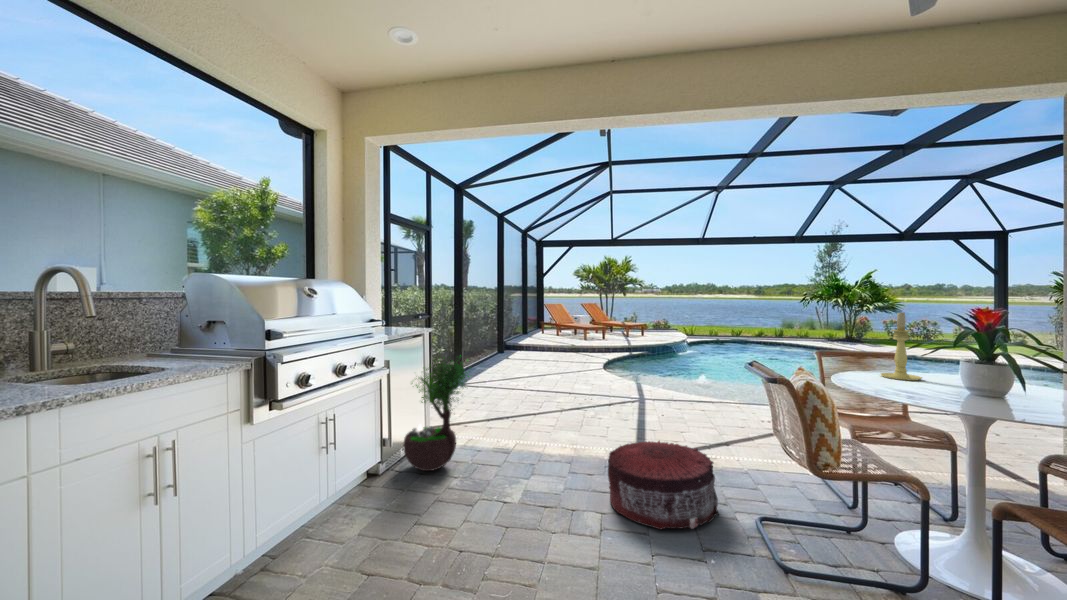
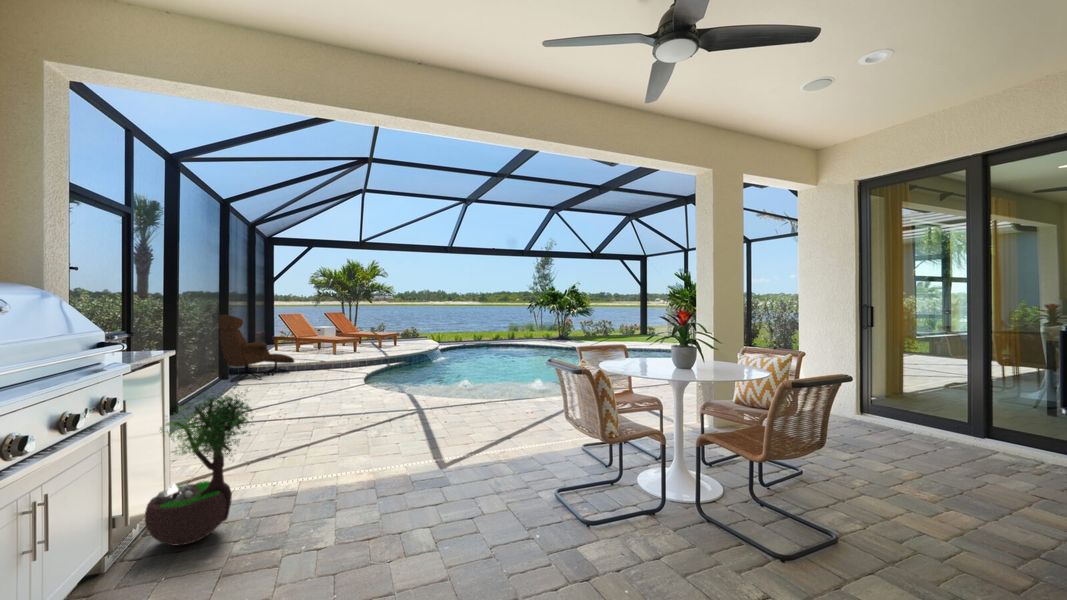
lounge chair: none [490,303,550,357] -> present [219,315,294,382]
candle holder: present [881,312,922,381] -> none [622,318,645,367]
pouf: present [608,441,719,529] -> none [428,443,529,524]

